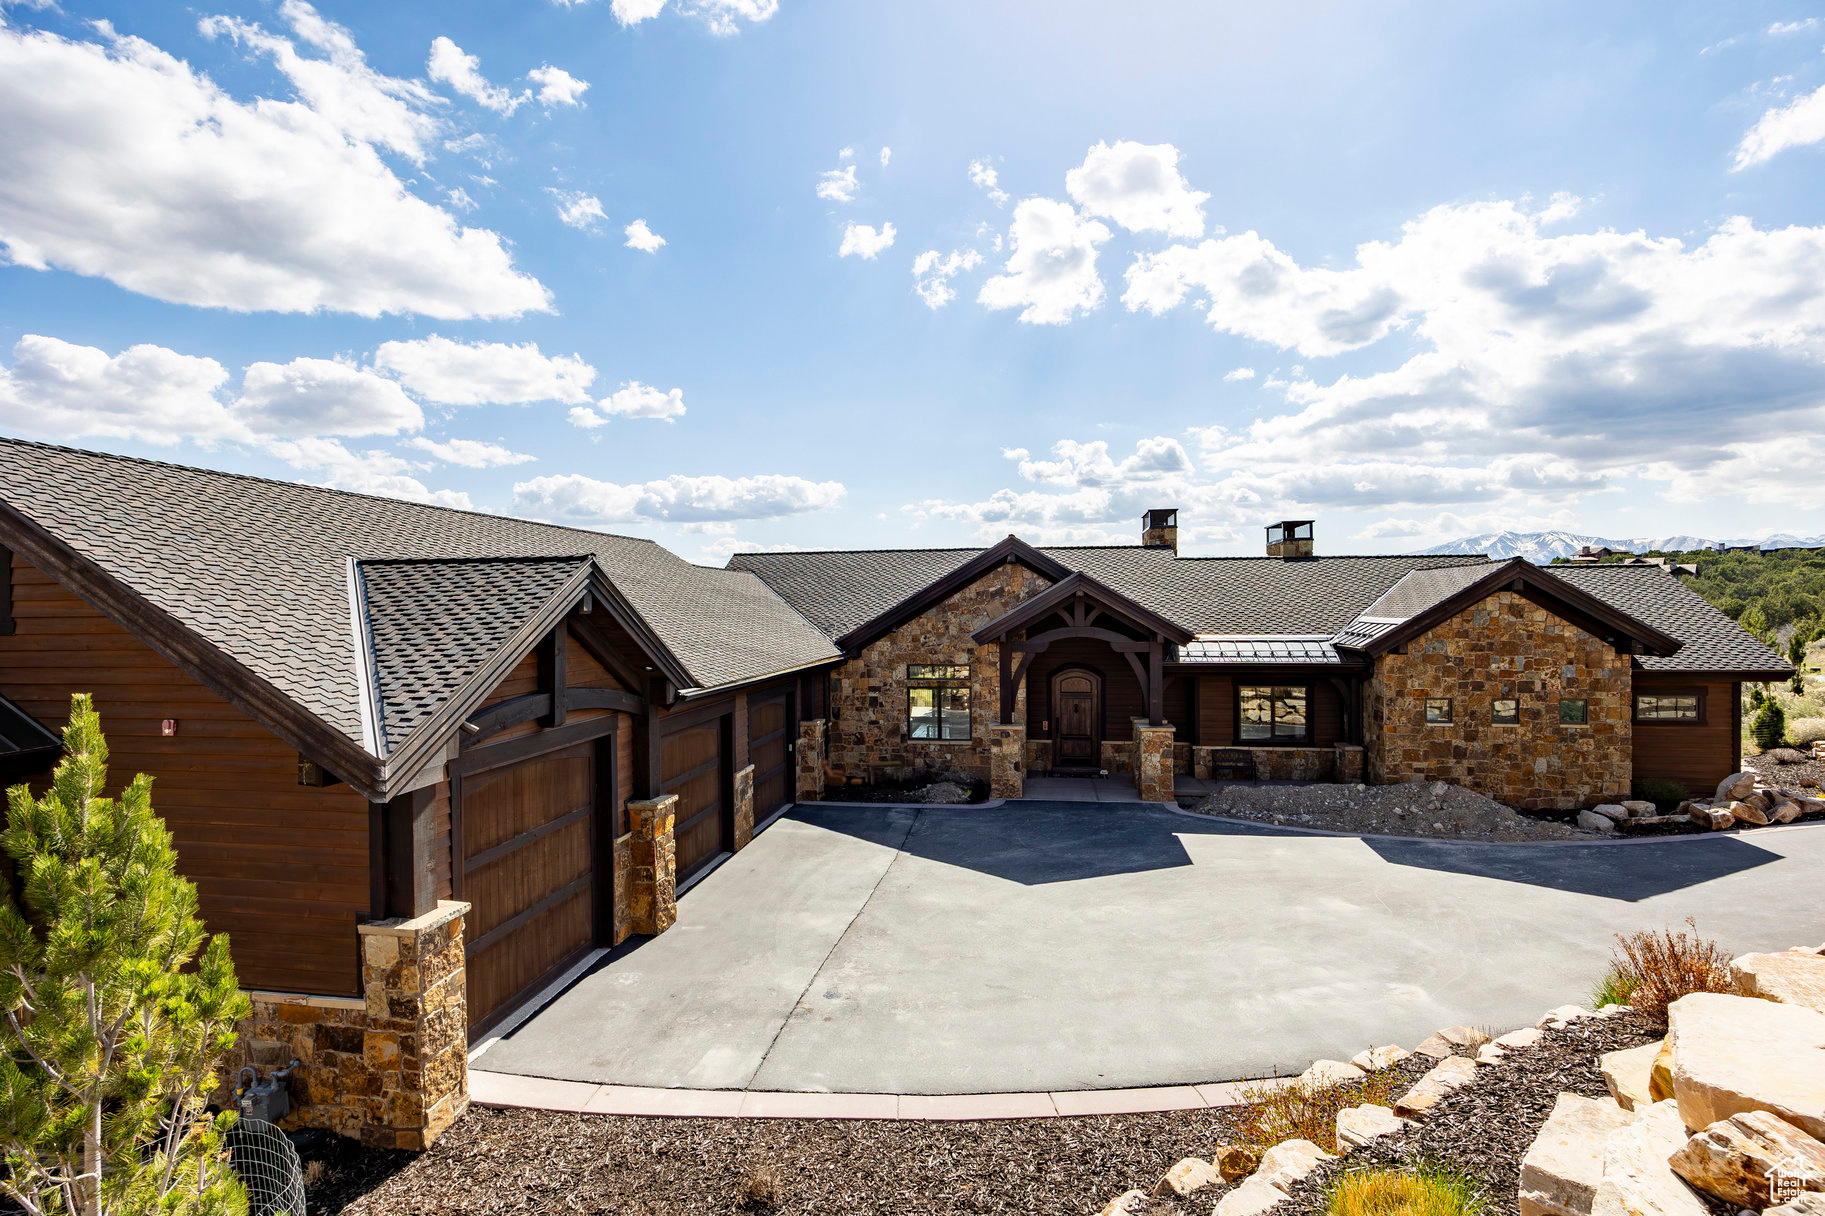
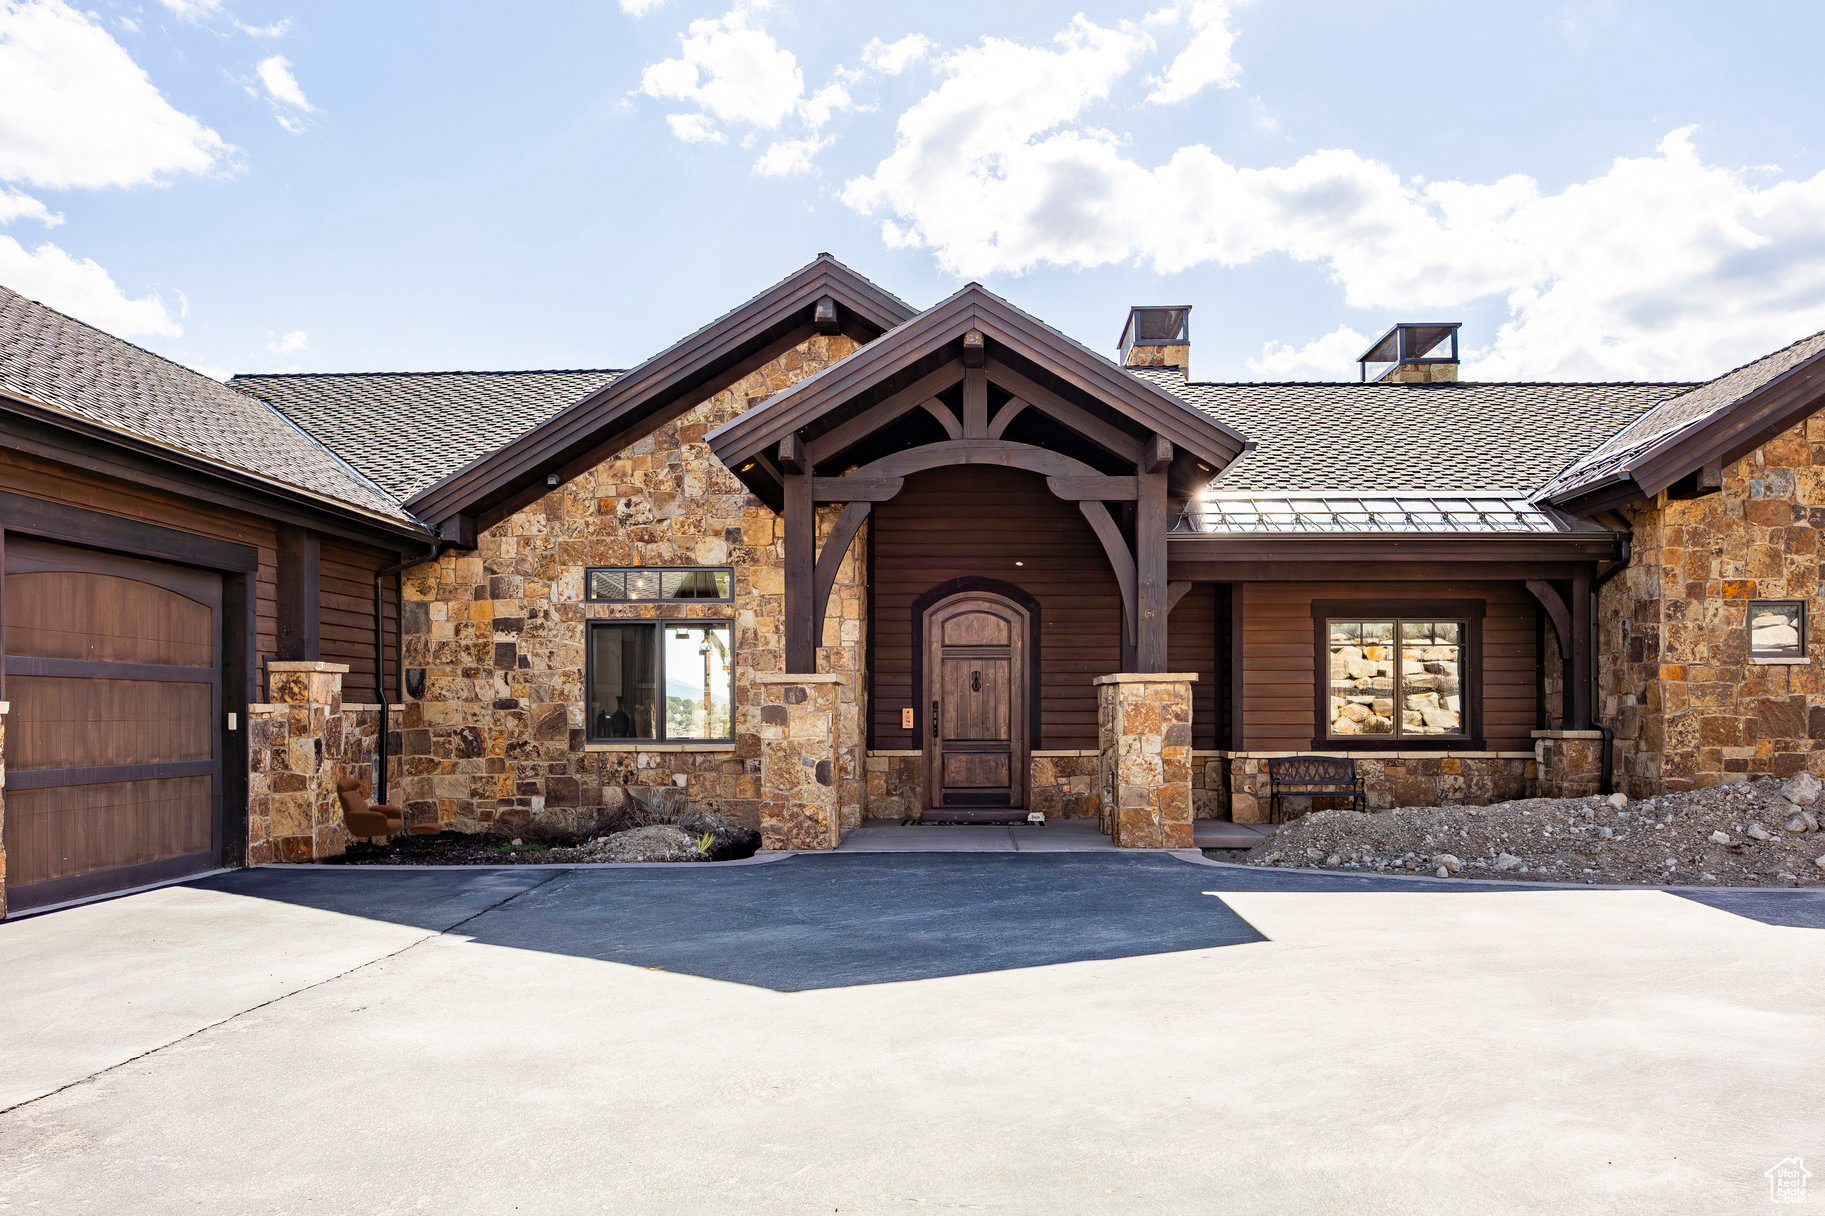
bench: present [866,761,903,785] -> none [475,789,567,843]

